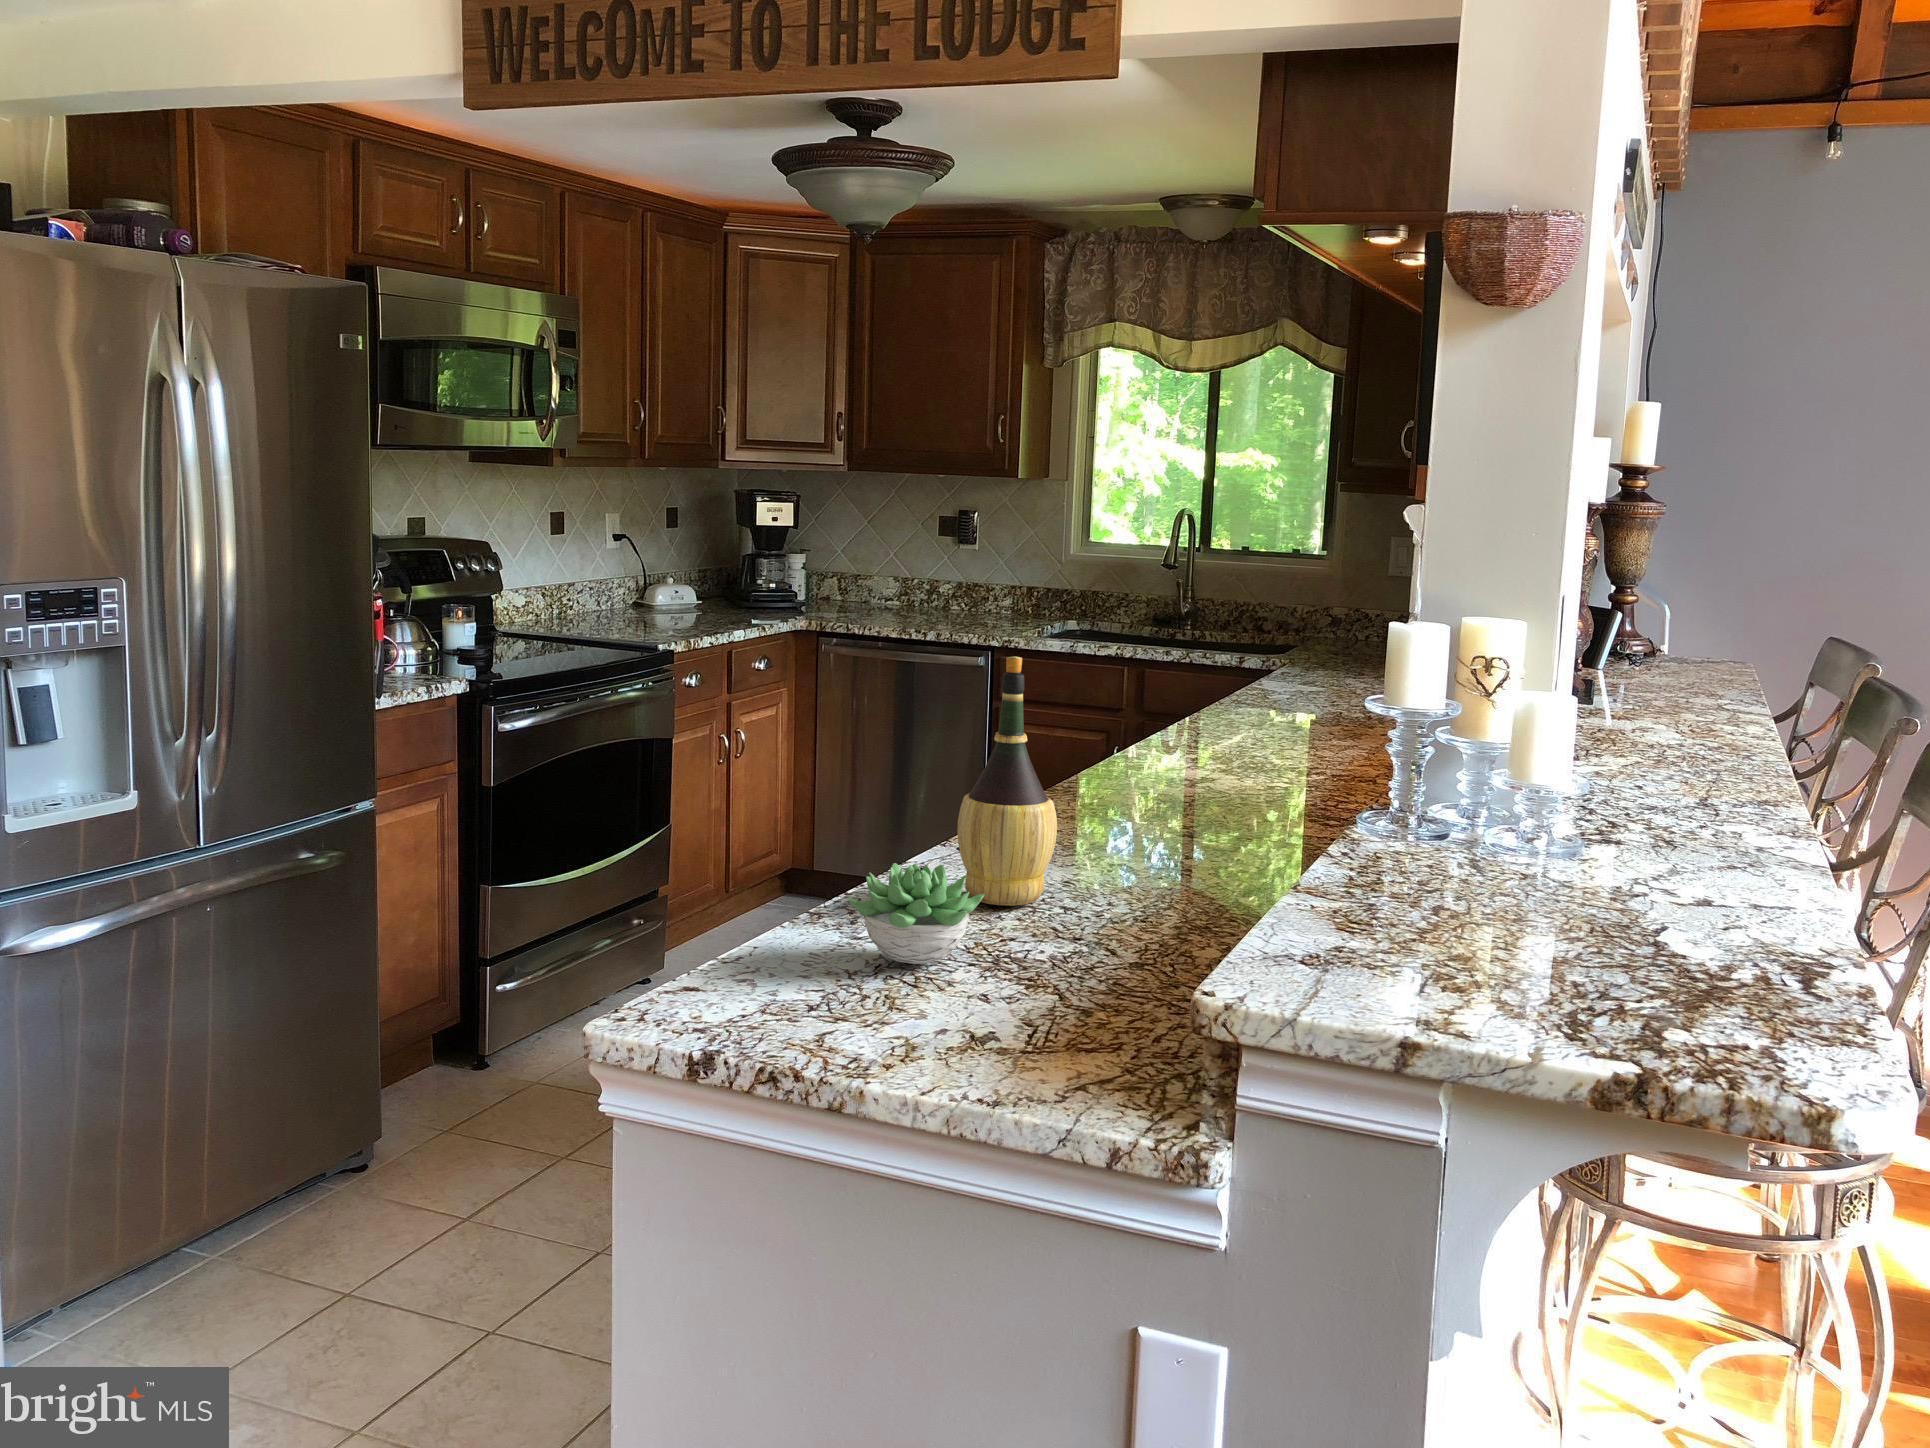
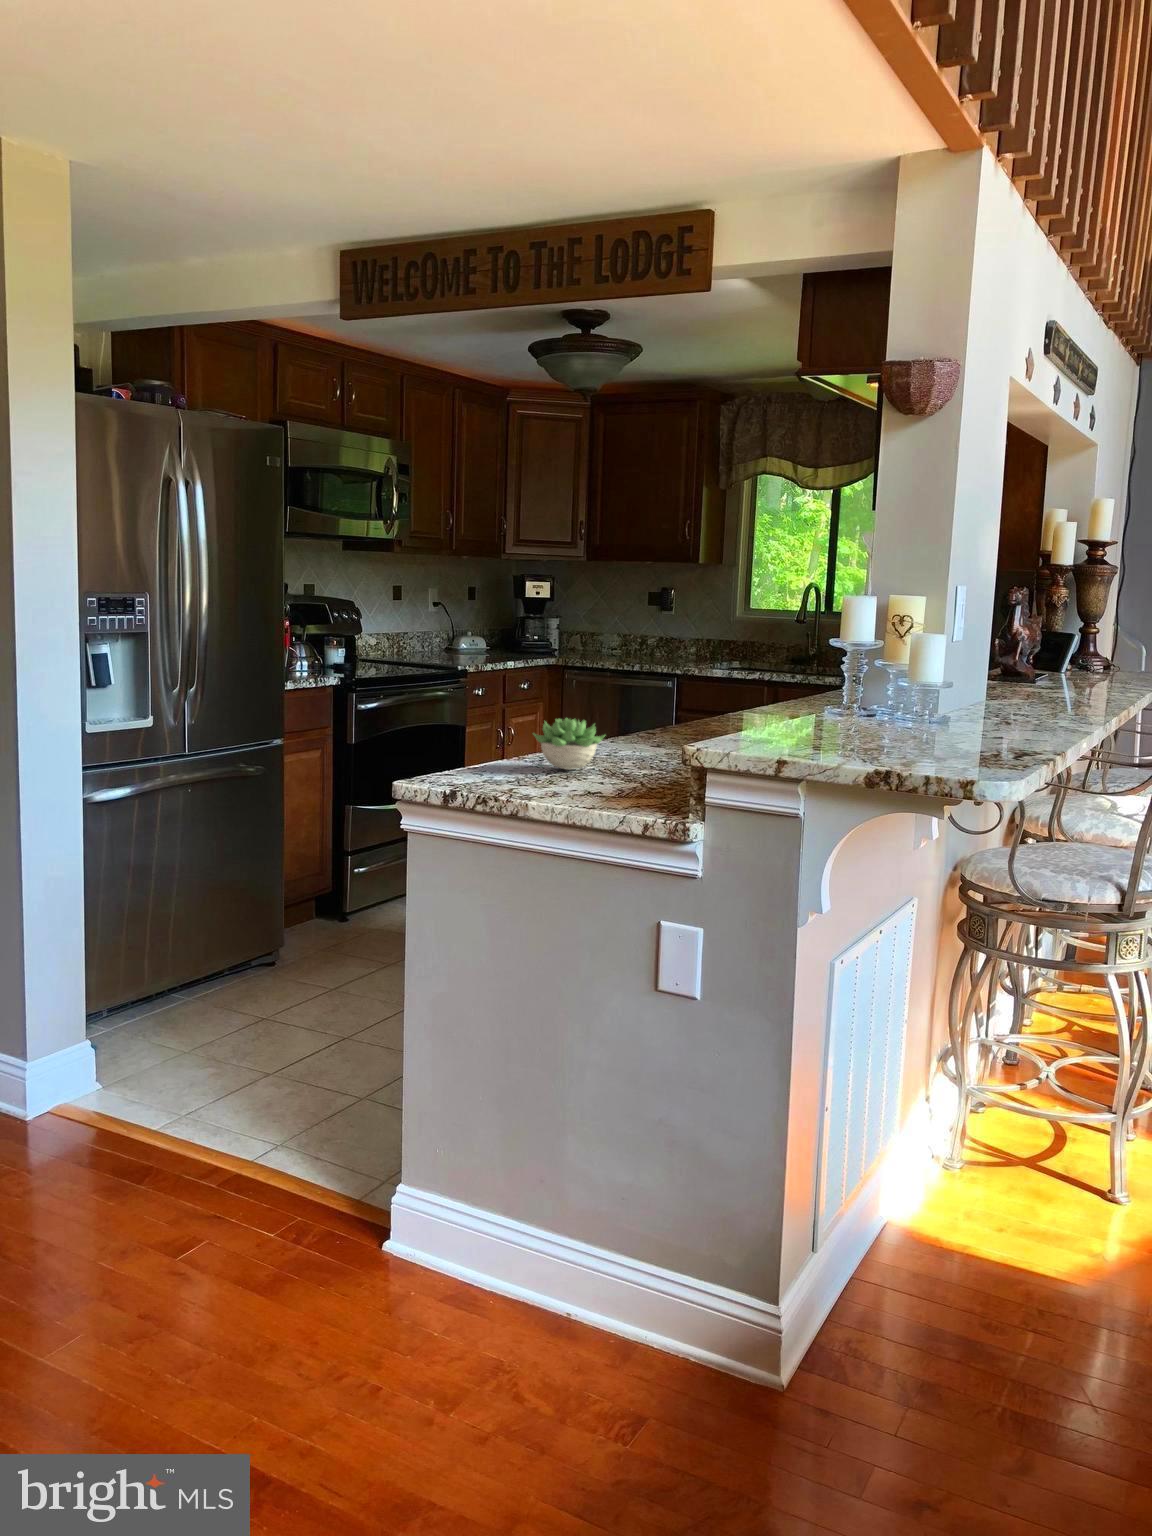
wine bottle: present [957,656,1057,905] -> none [600,615,656,753]

